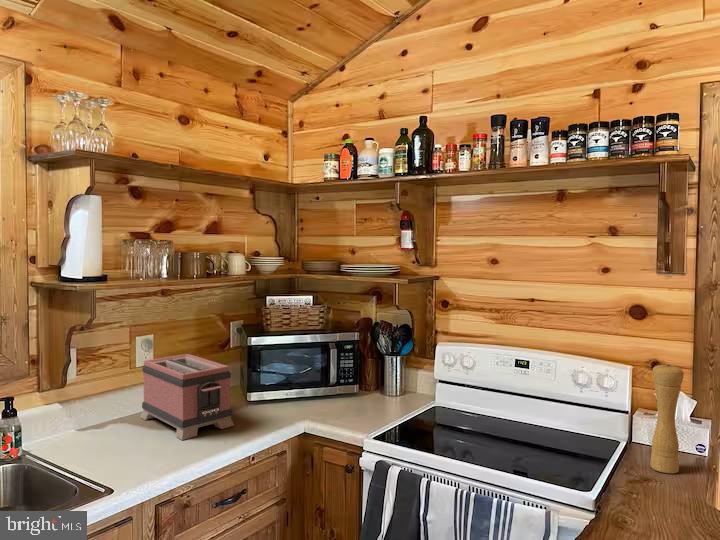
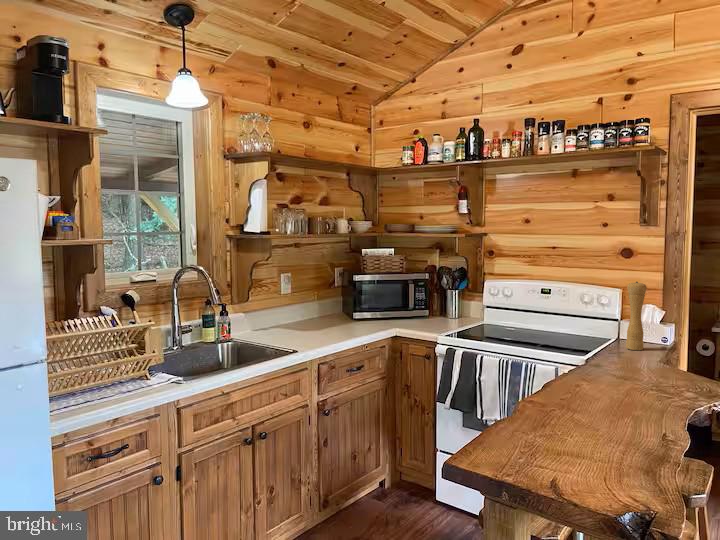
toaster: present [141,354,234,440] -> none [286,287,351,336]

